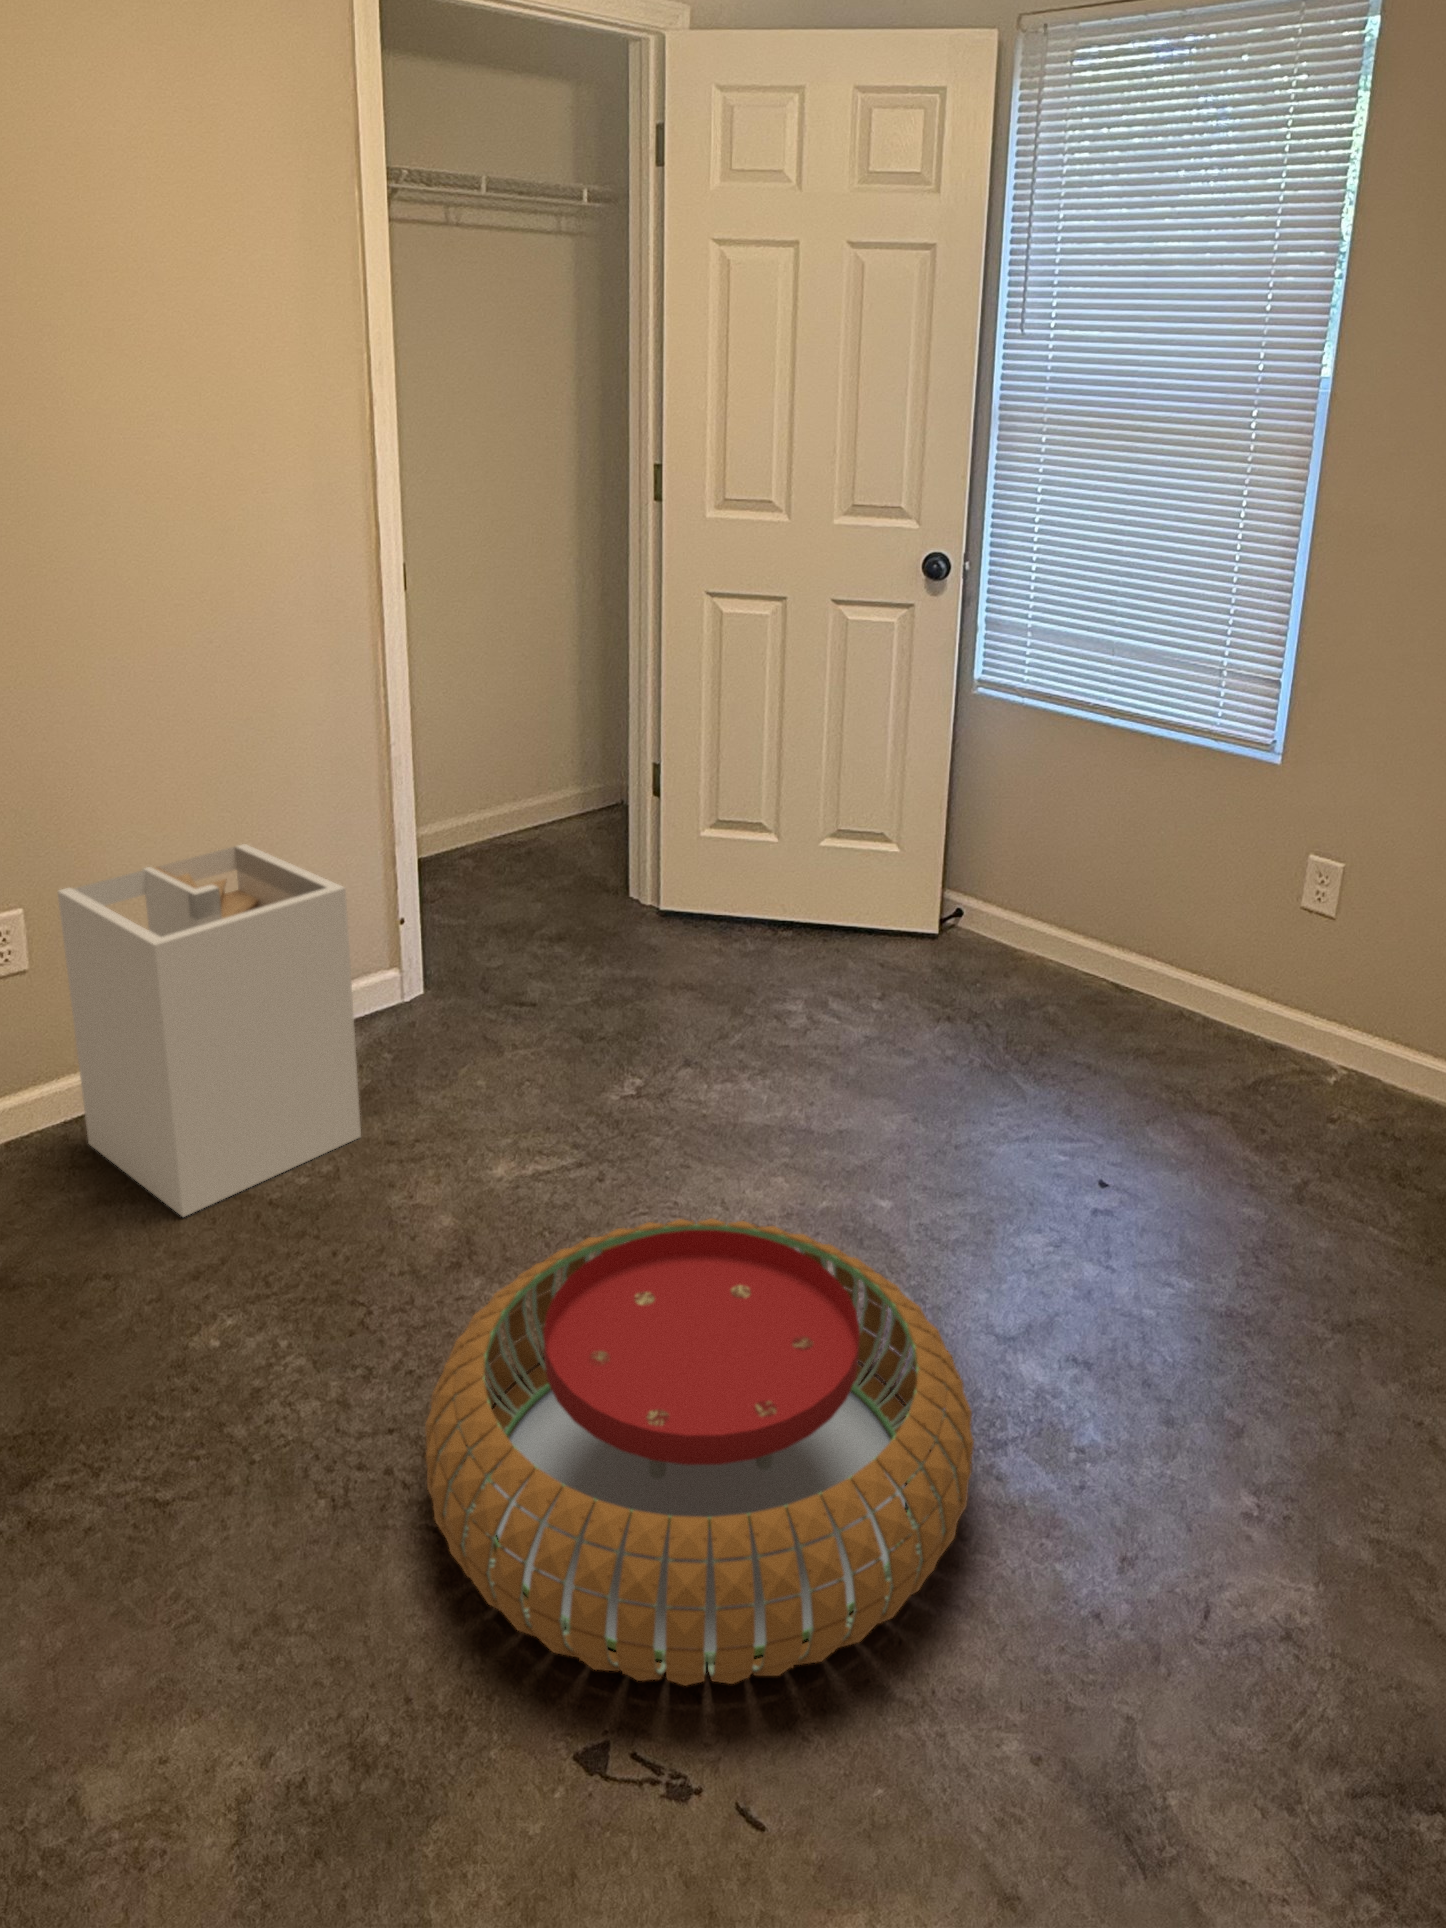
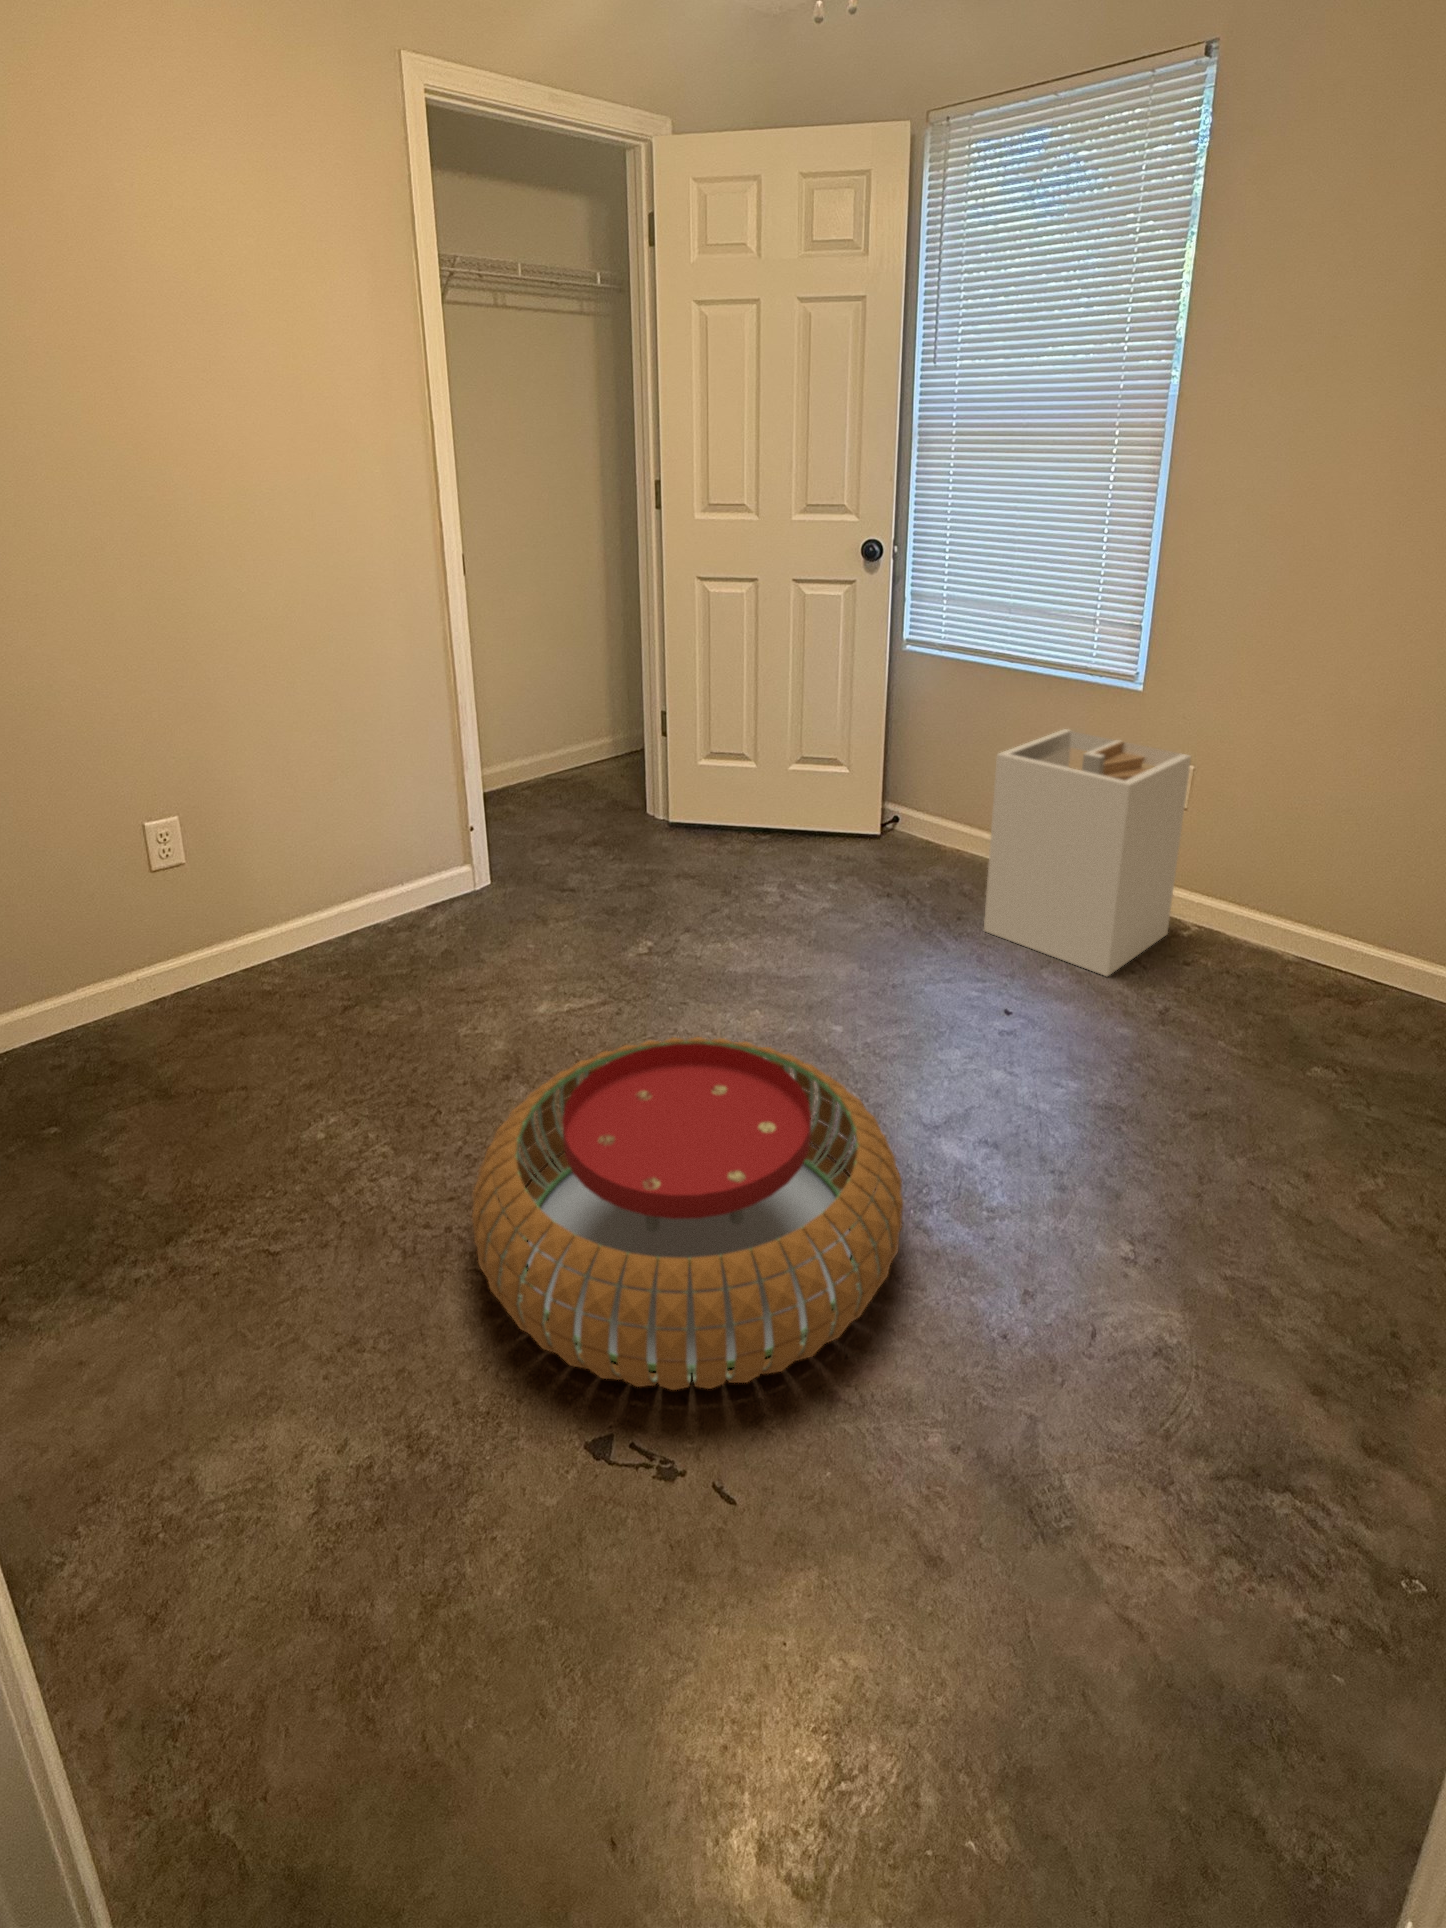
laundry hamper: present [58,844,361,1217] -> present [984,729,1191,976]

